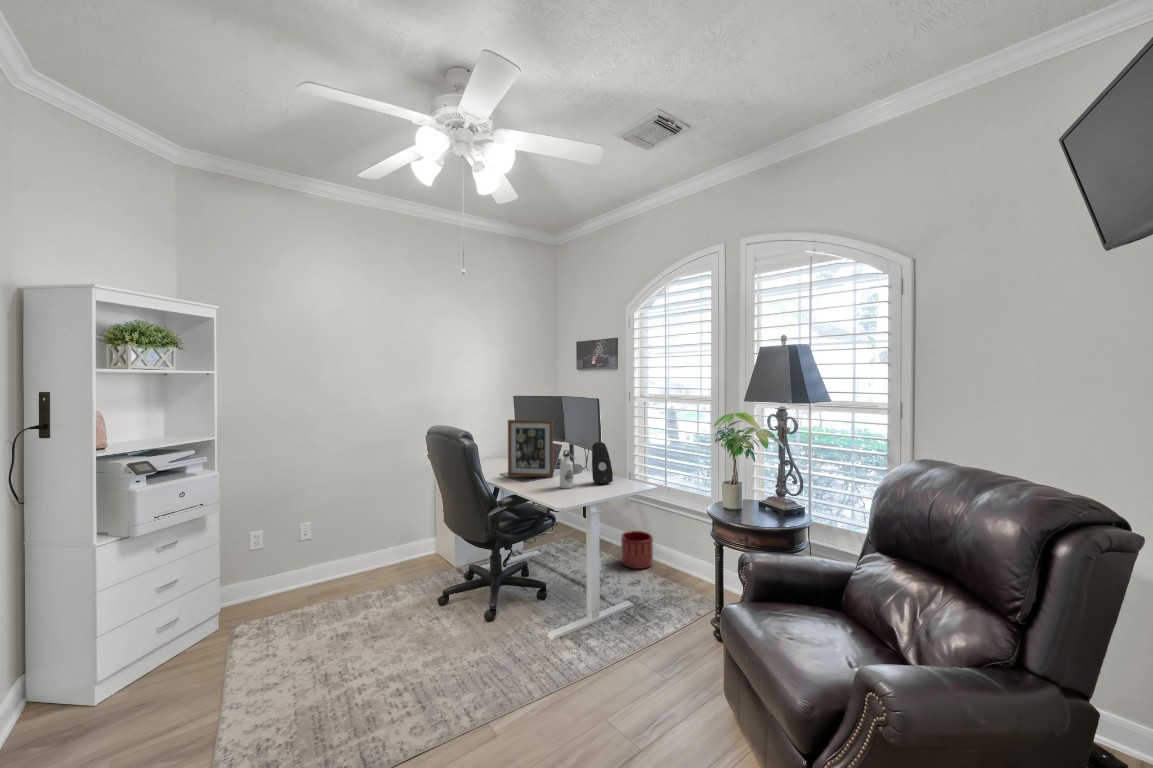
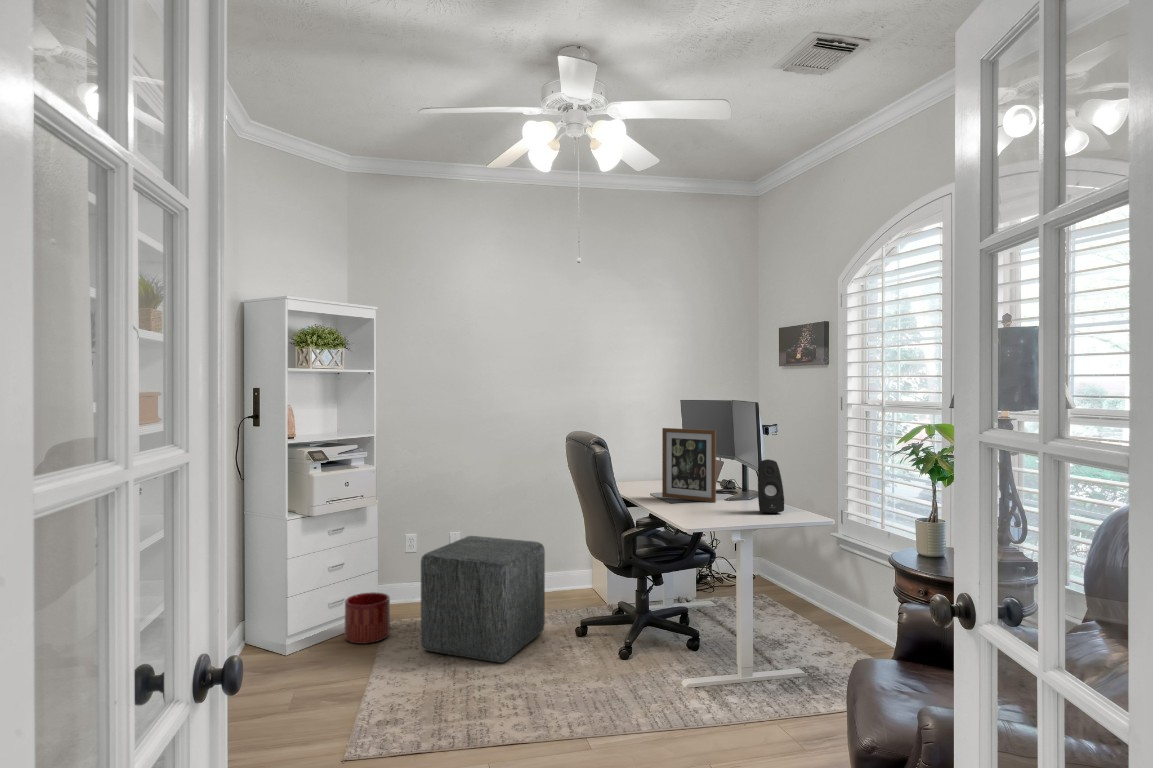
water bottle: present [560,450,575,488] -> none [713,467,738,514]
ottoman: none [281,527,409,656] -> present [421,536,545,663]
planter: present [621,531,653,569] -> present [345,592,390,644]

